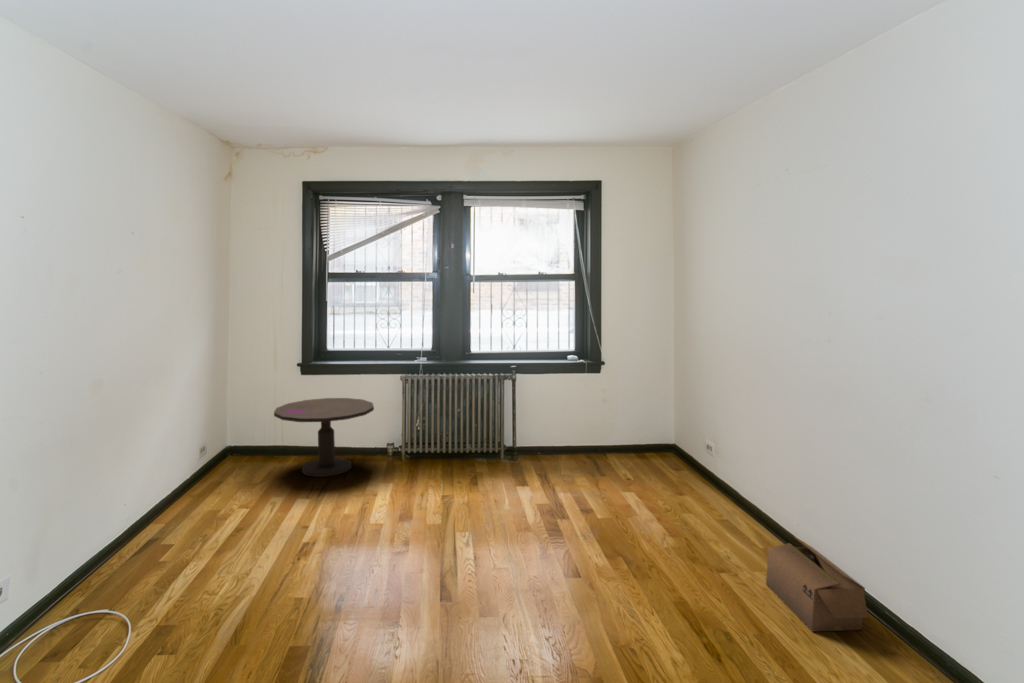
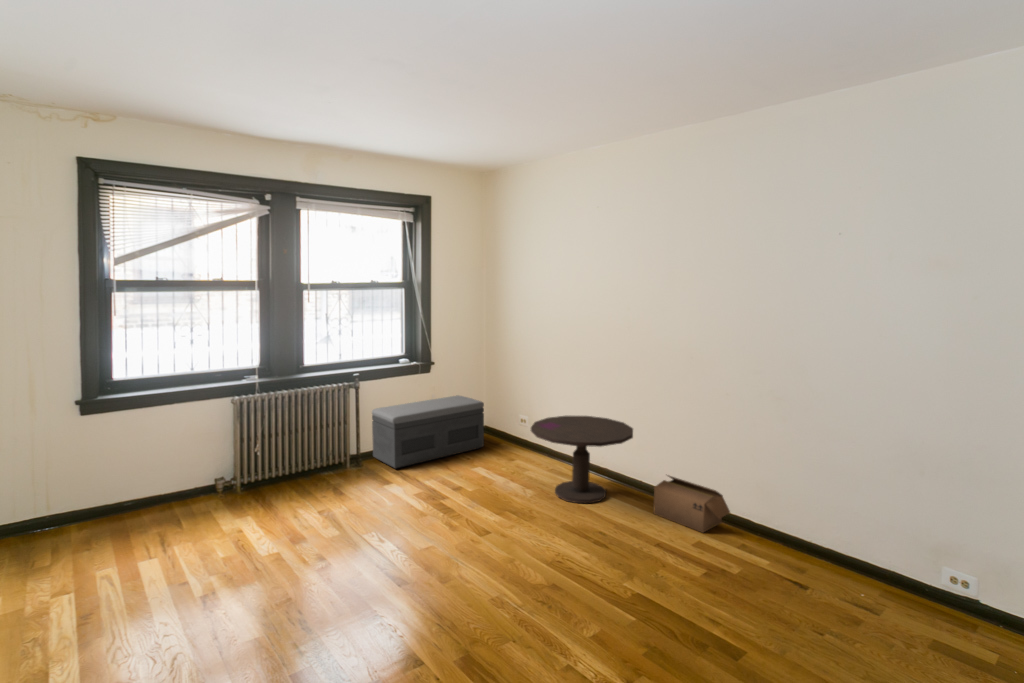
side table: present [274,398,374,477] -> present [531,416,633,503]
storage bench: none [528,401,646,464] -> present [372,395,484,469]

